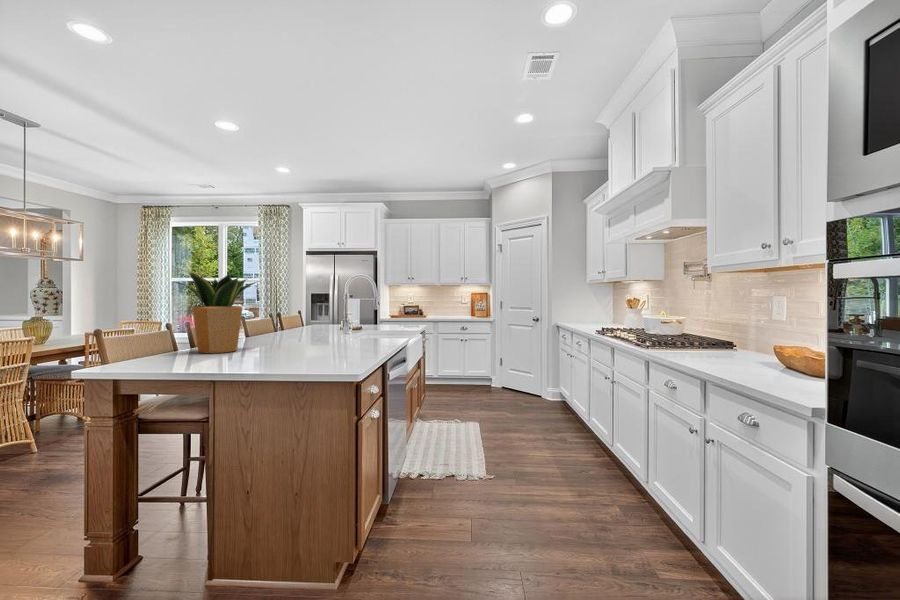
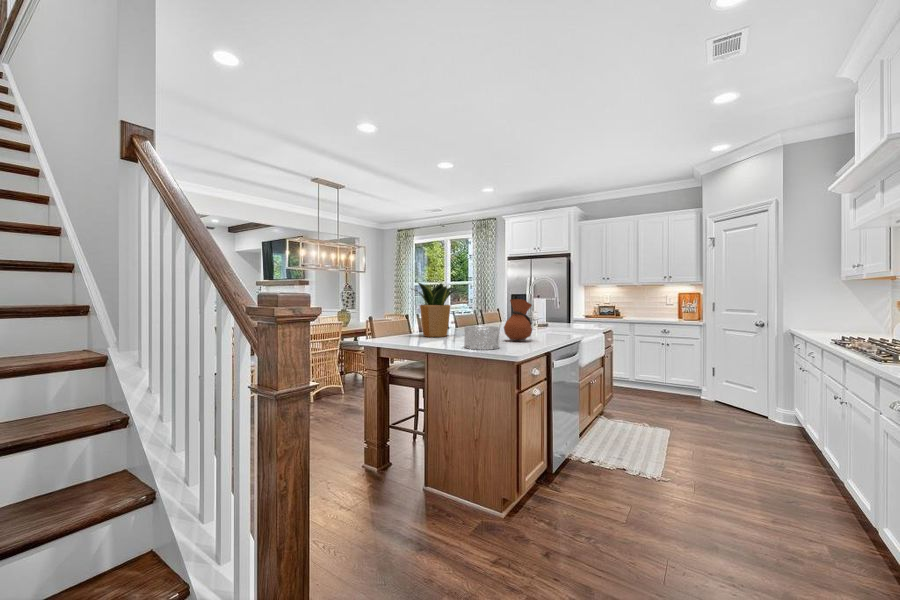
vase: none [323,296,361,350] -> present [504,299,532,340]
decorative bowl: none [274,333,326,368] -> present [464,326,499,349]

